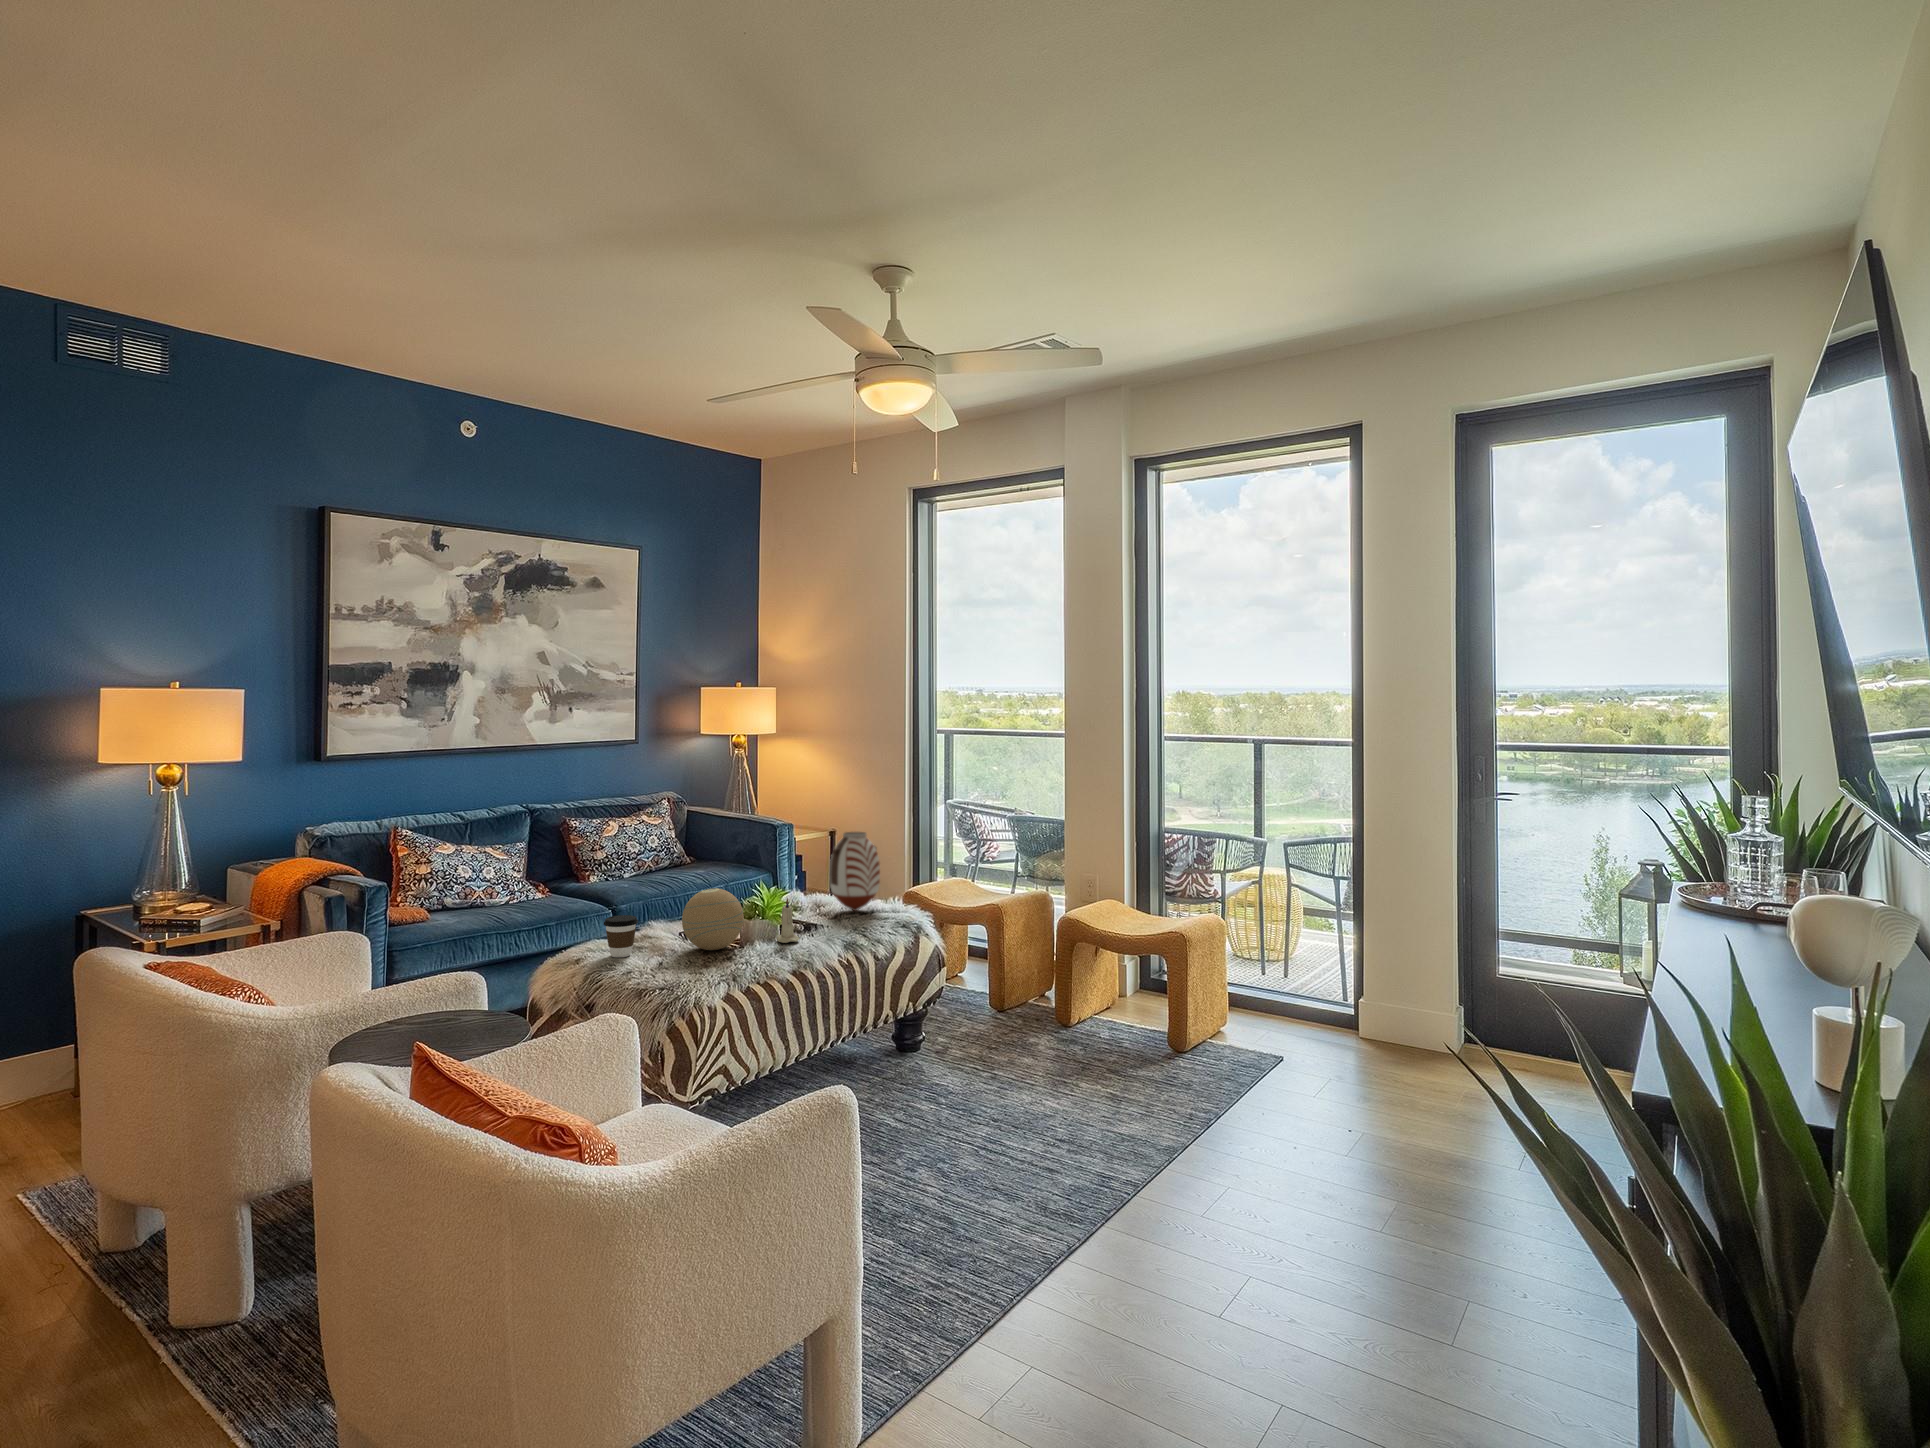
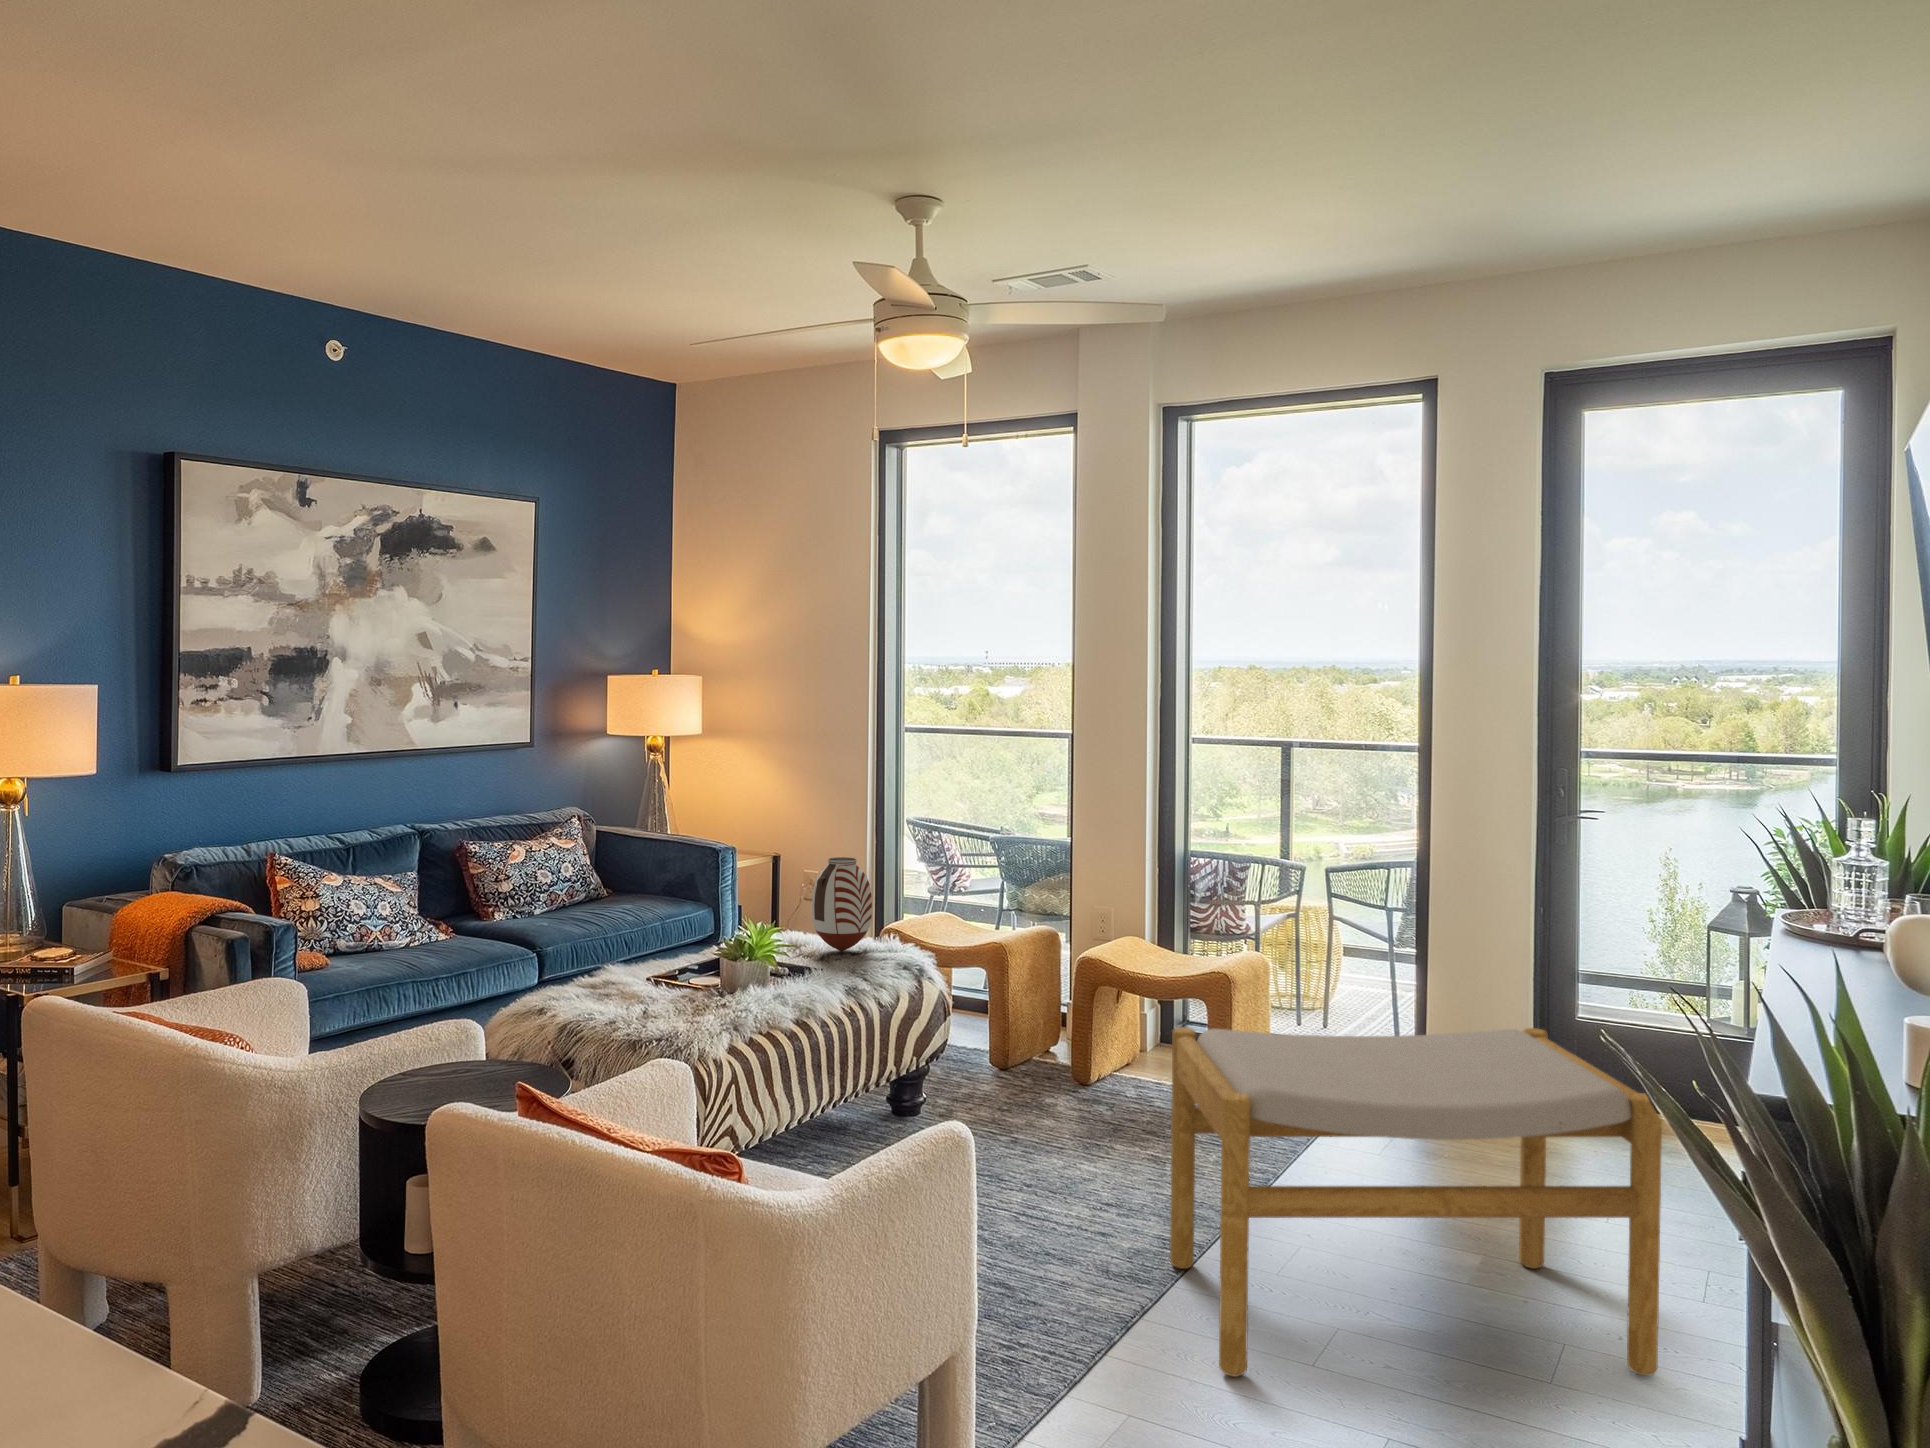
decorative orb: present [682,888,744,950] -> none [659,925,731,997]
candle: present [776,898,800,943] -> none [764,935,792,988]
coffee cup: present [604,915,638,957] -> none [569,957,609,1007]
footstool: none [1103,985,1564,1342] -> present [1170,1027,1662,1377]

